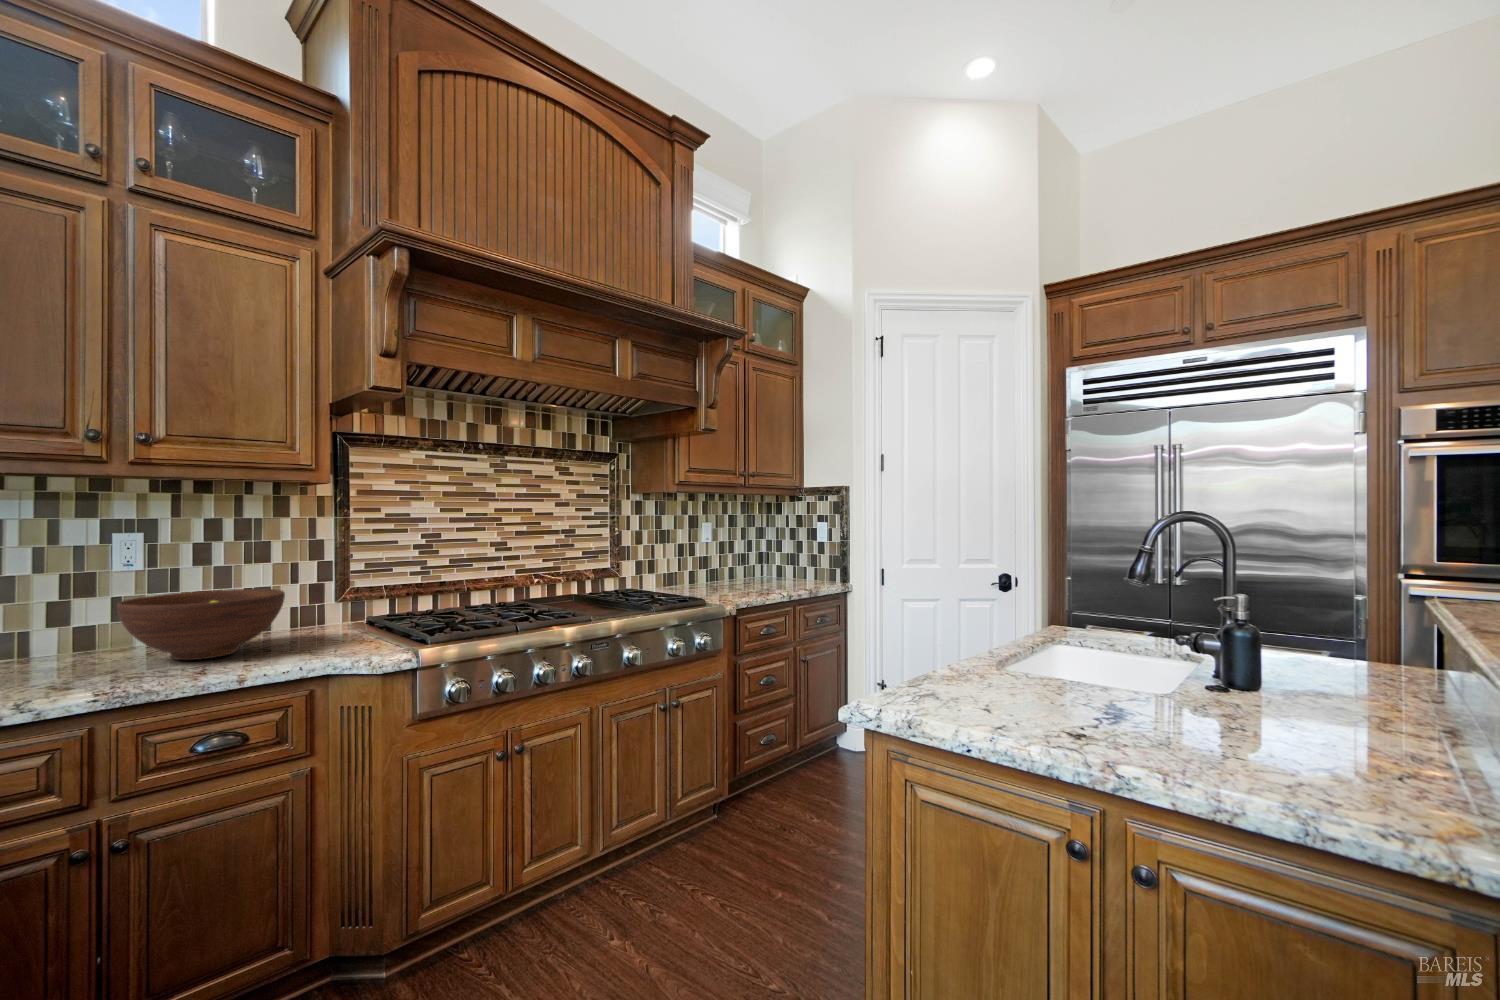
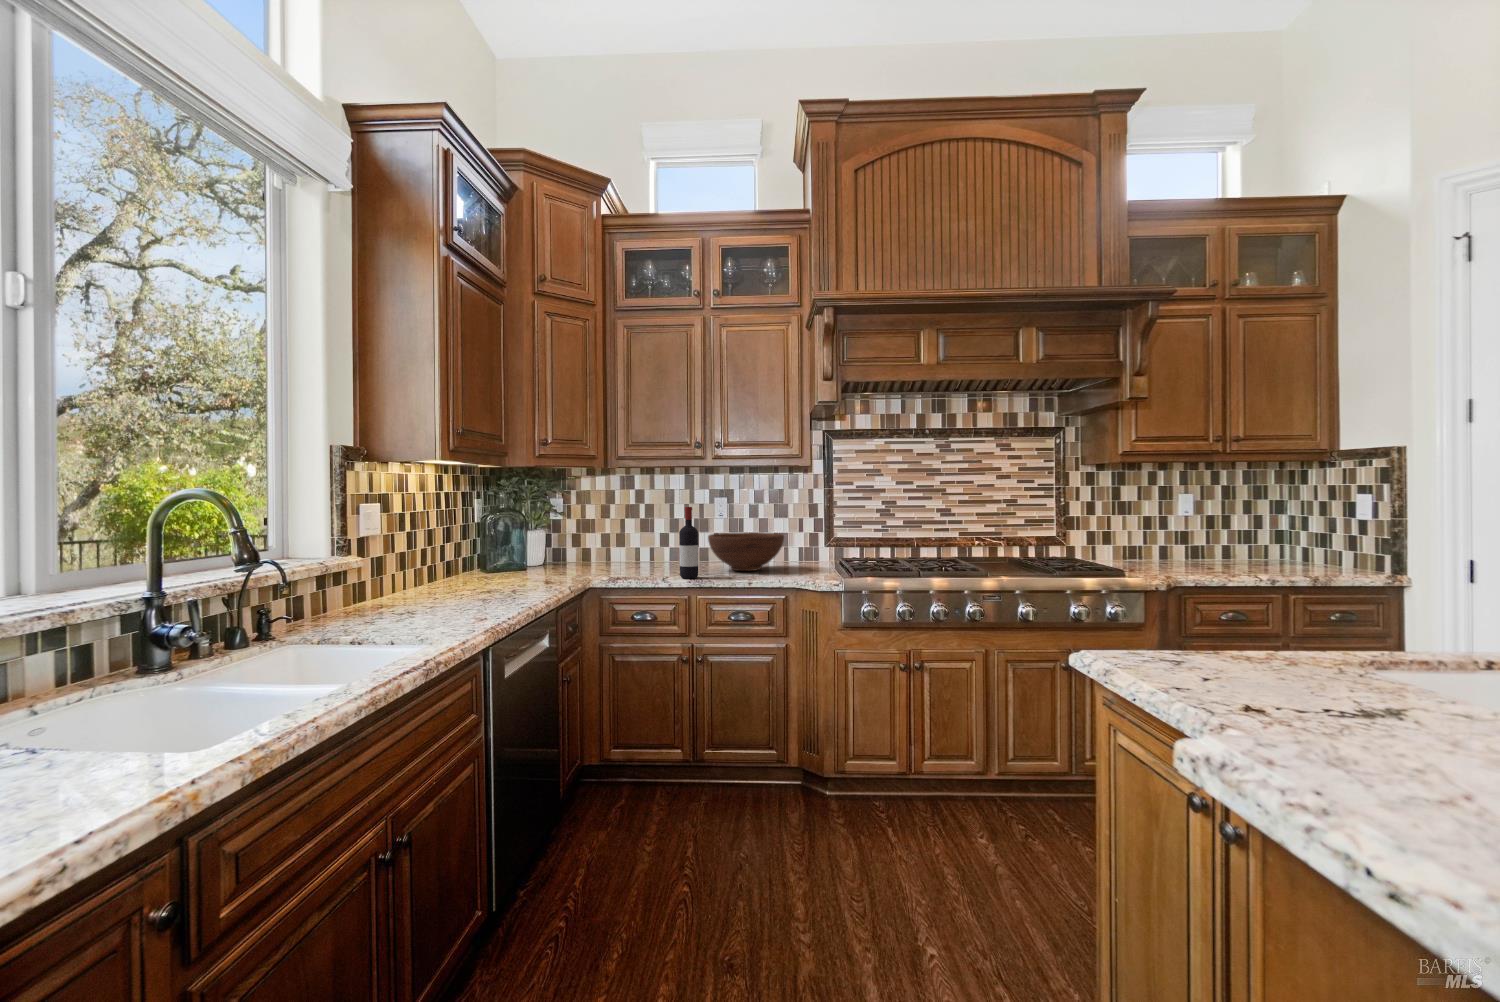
wine bottle: none [61,554,113,695] -> present [679,507,698,579]

